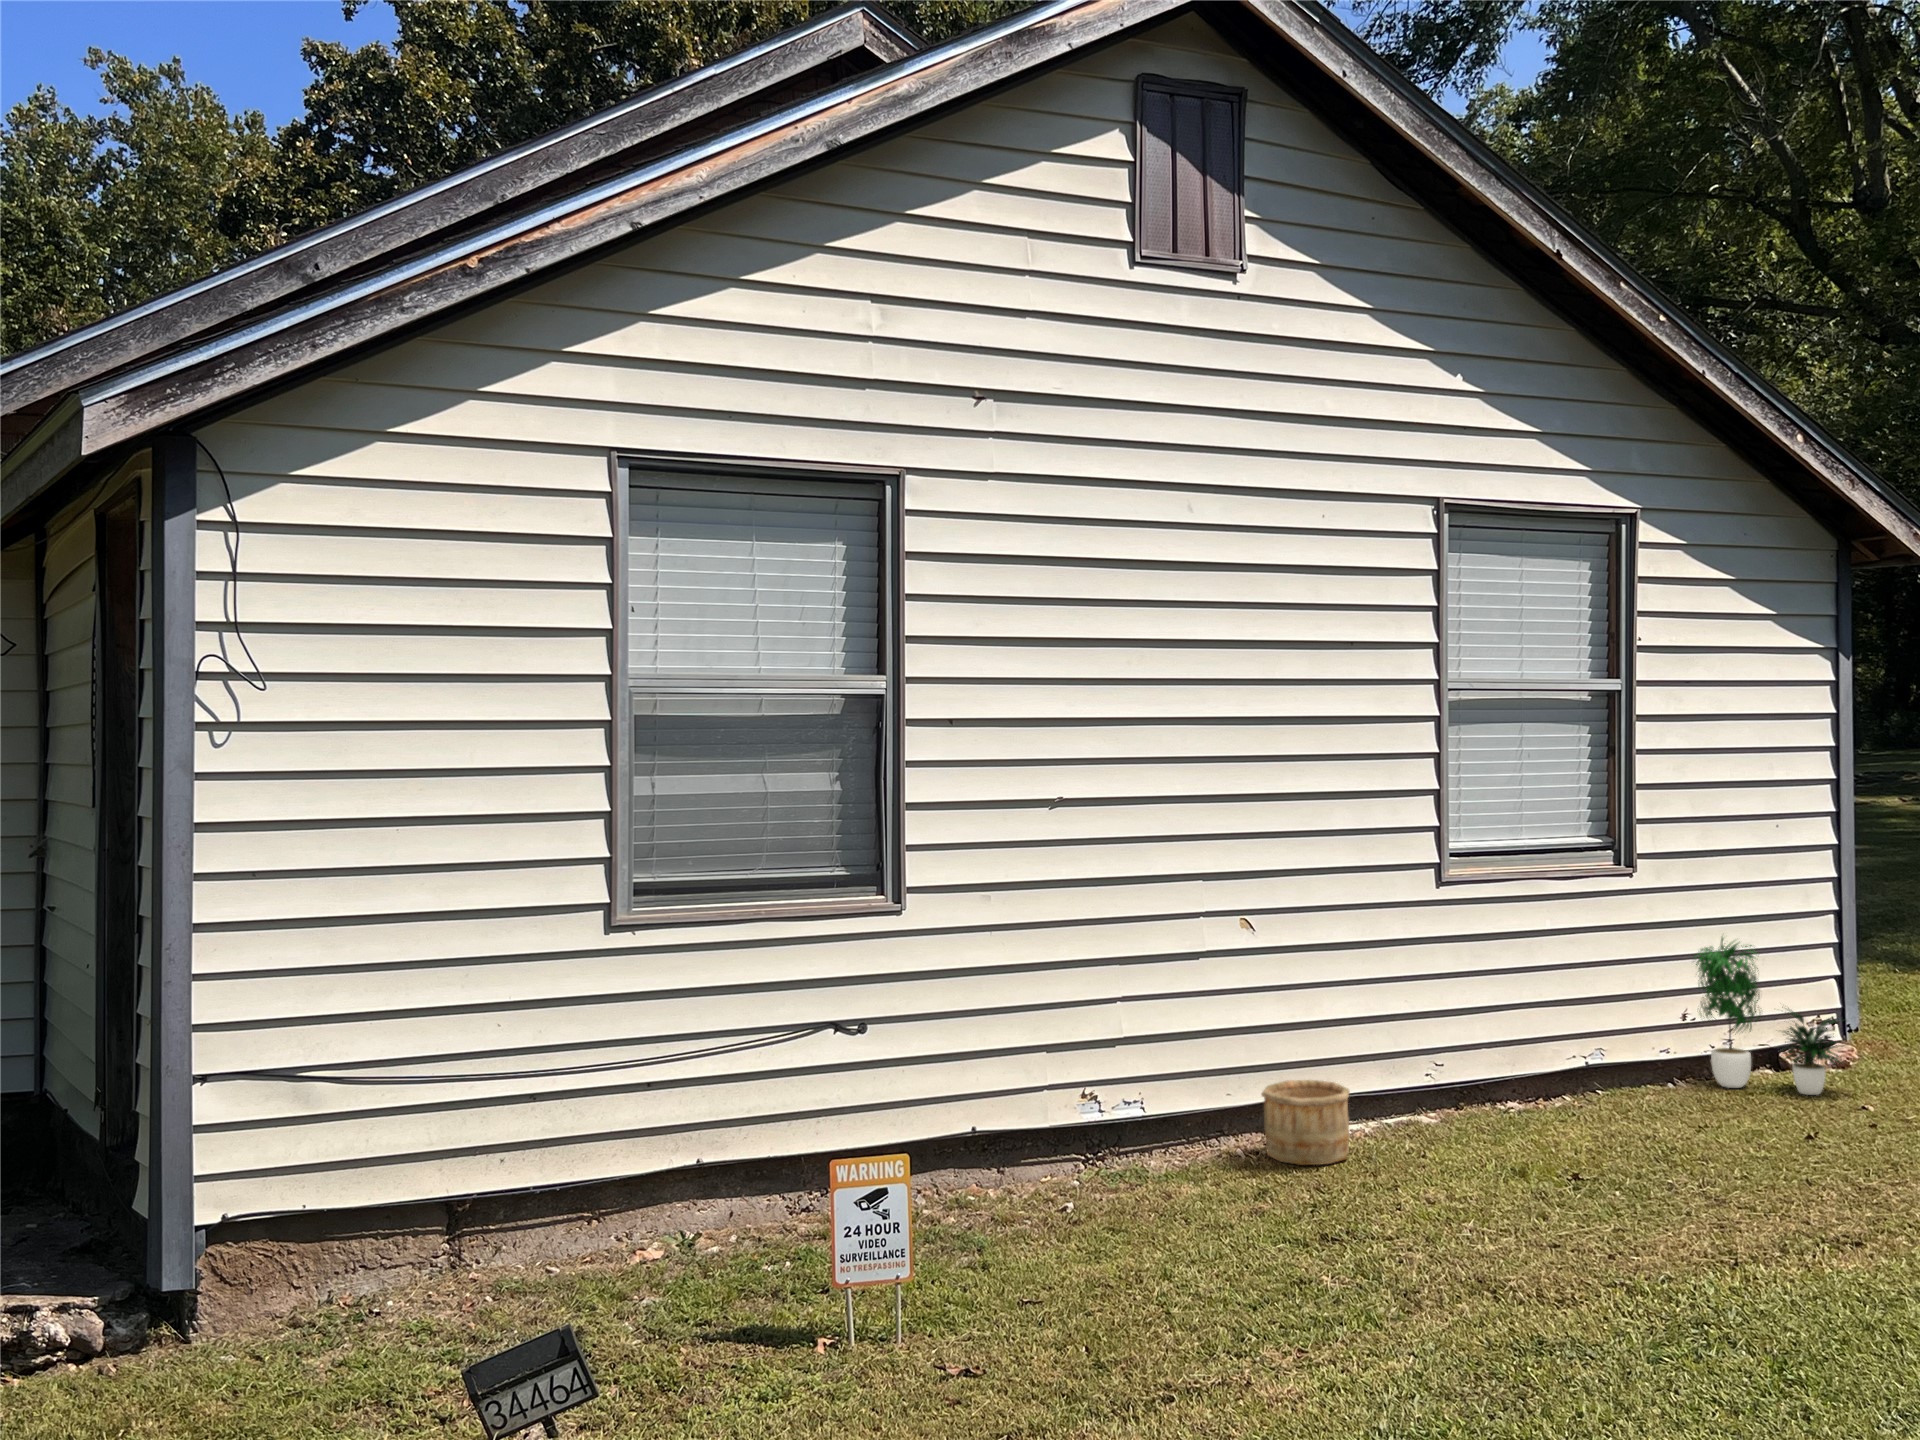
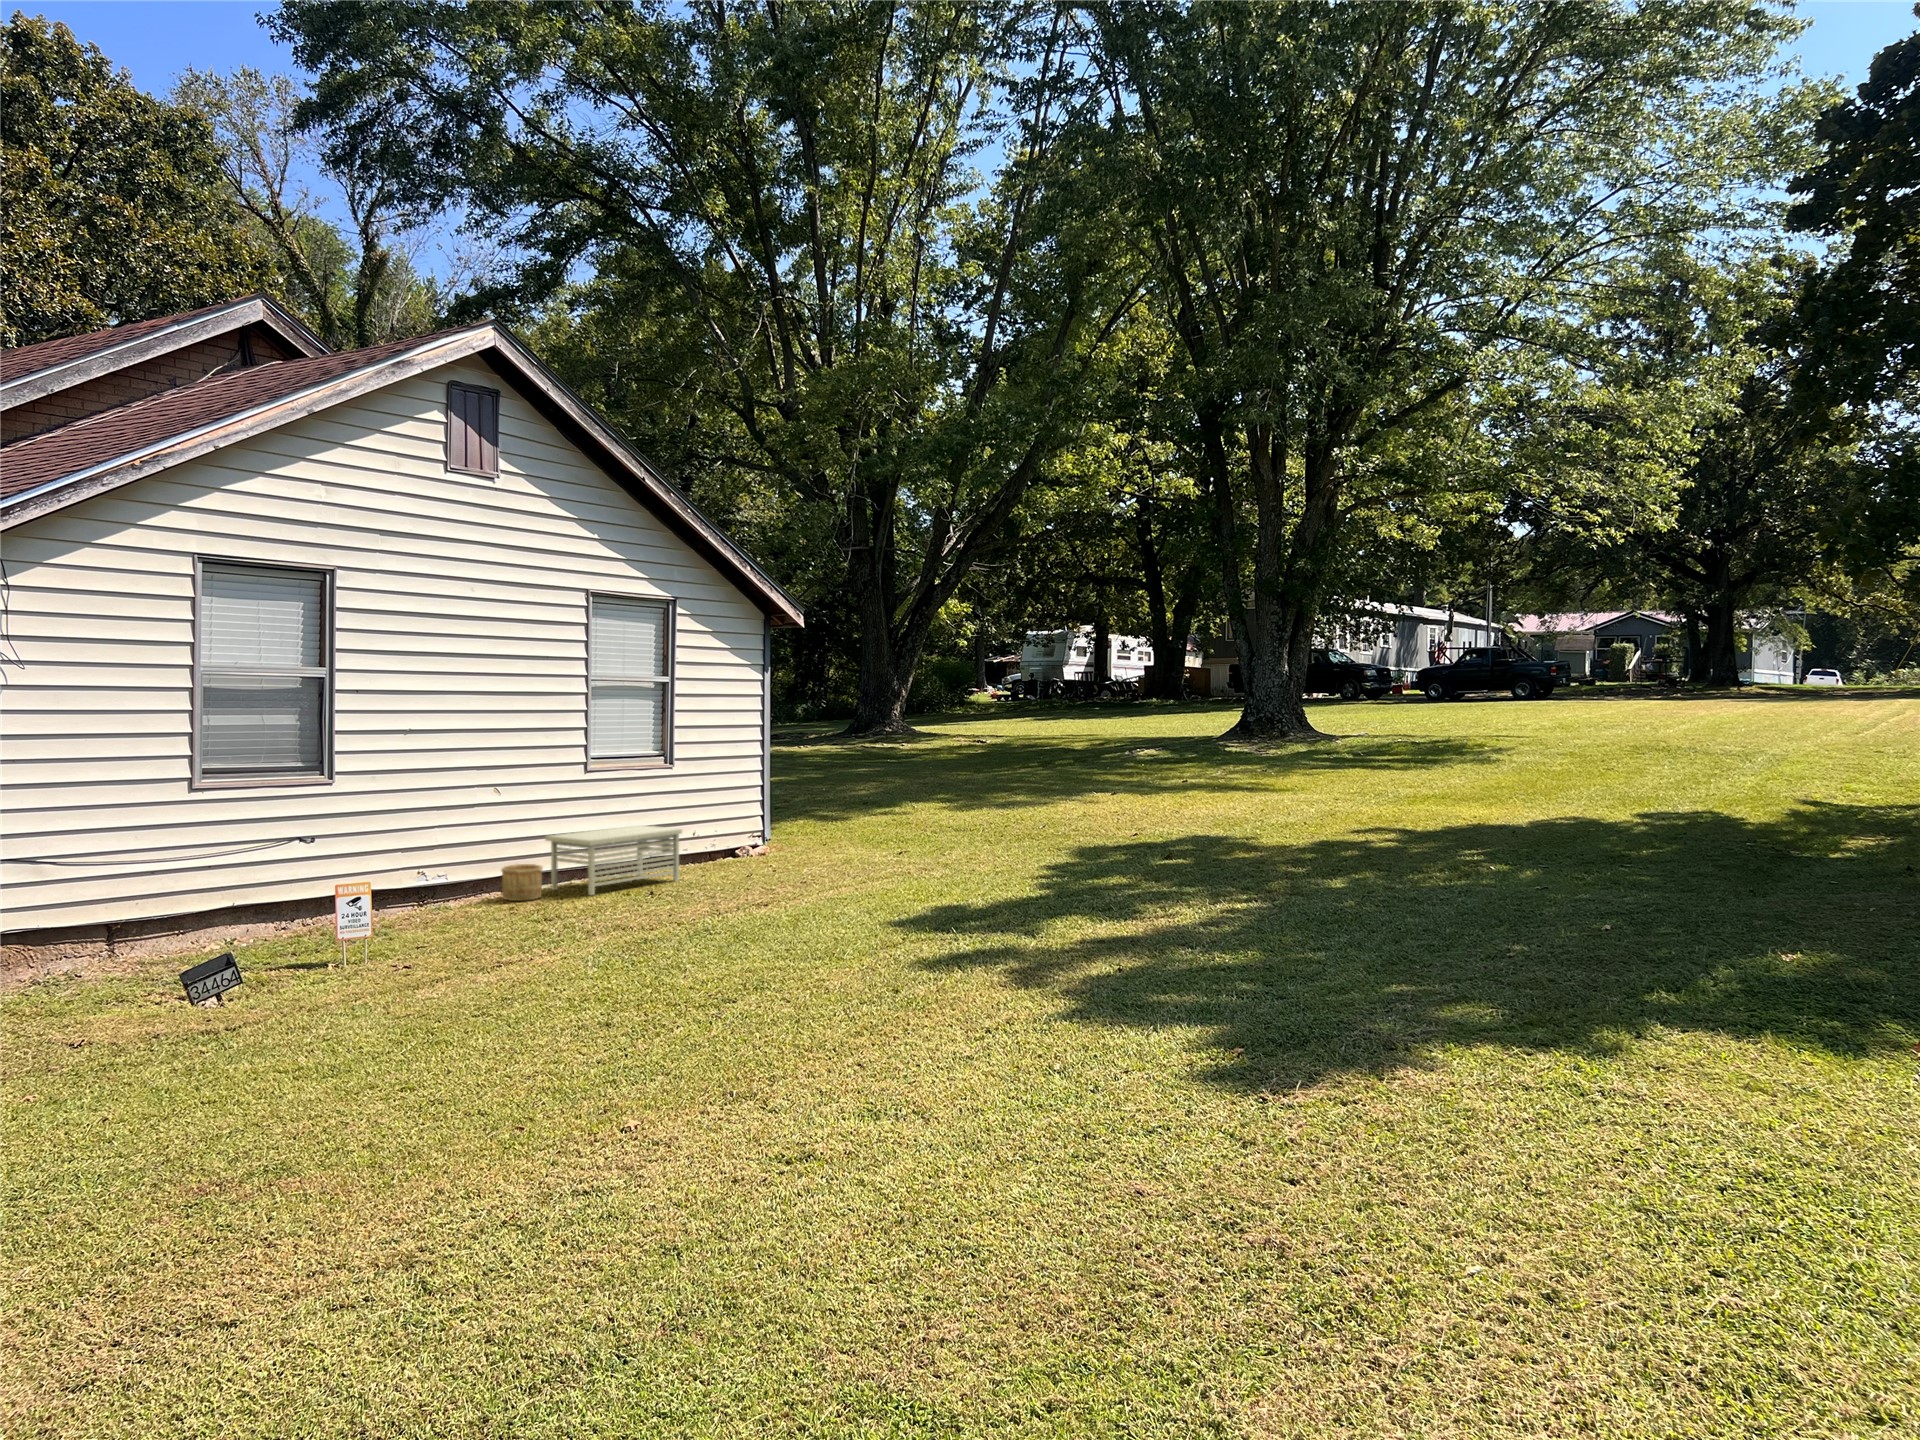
potted plant: present [1695,937,1842,1095] -> none [697,795,761,867]
storage bench: none [1357,995,1663,1162] -> present [545,825,682,895]

